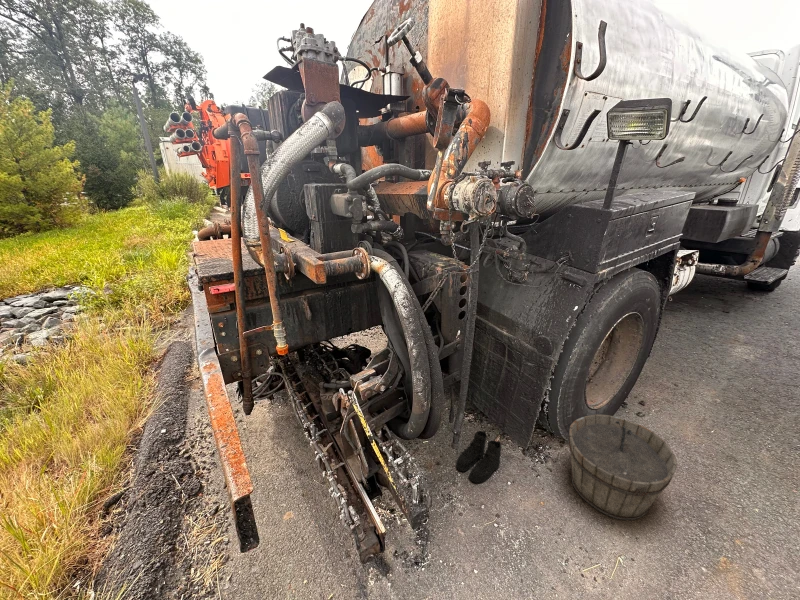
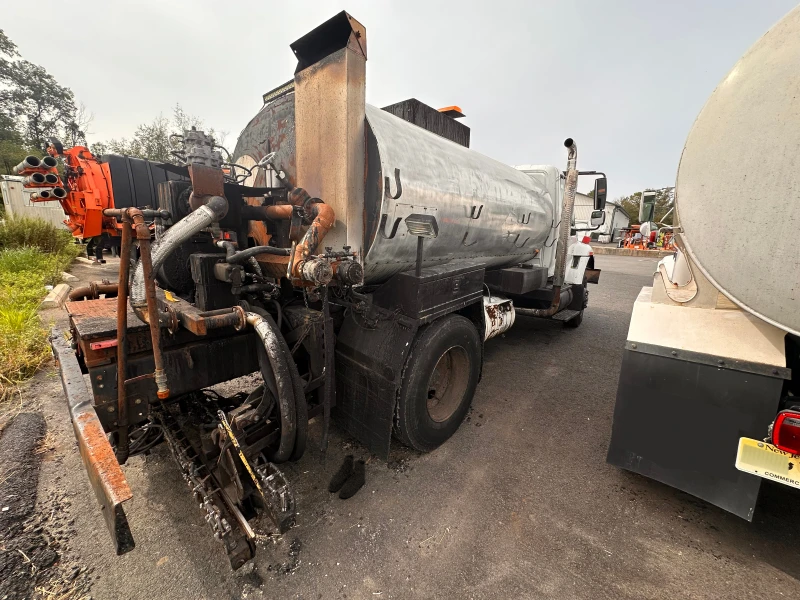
wooden bucket: present [569,414,677,520] -> none [414,426,483,503]

